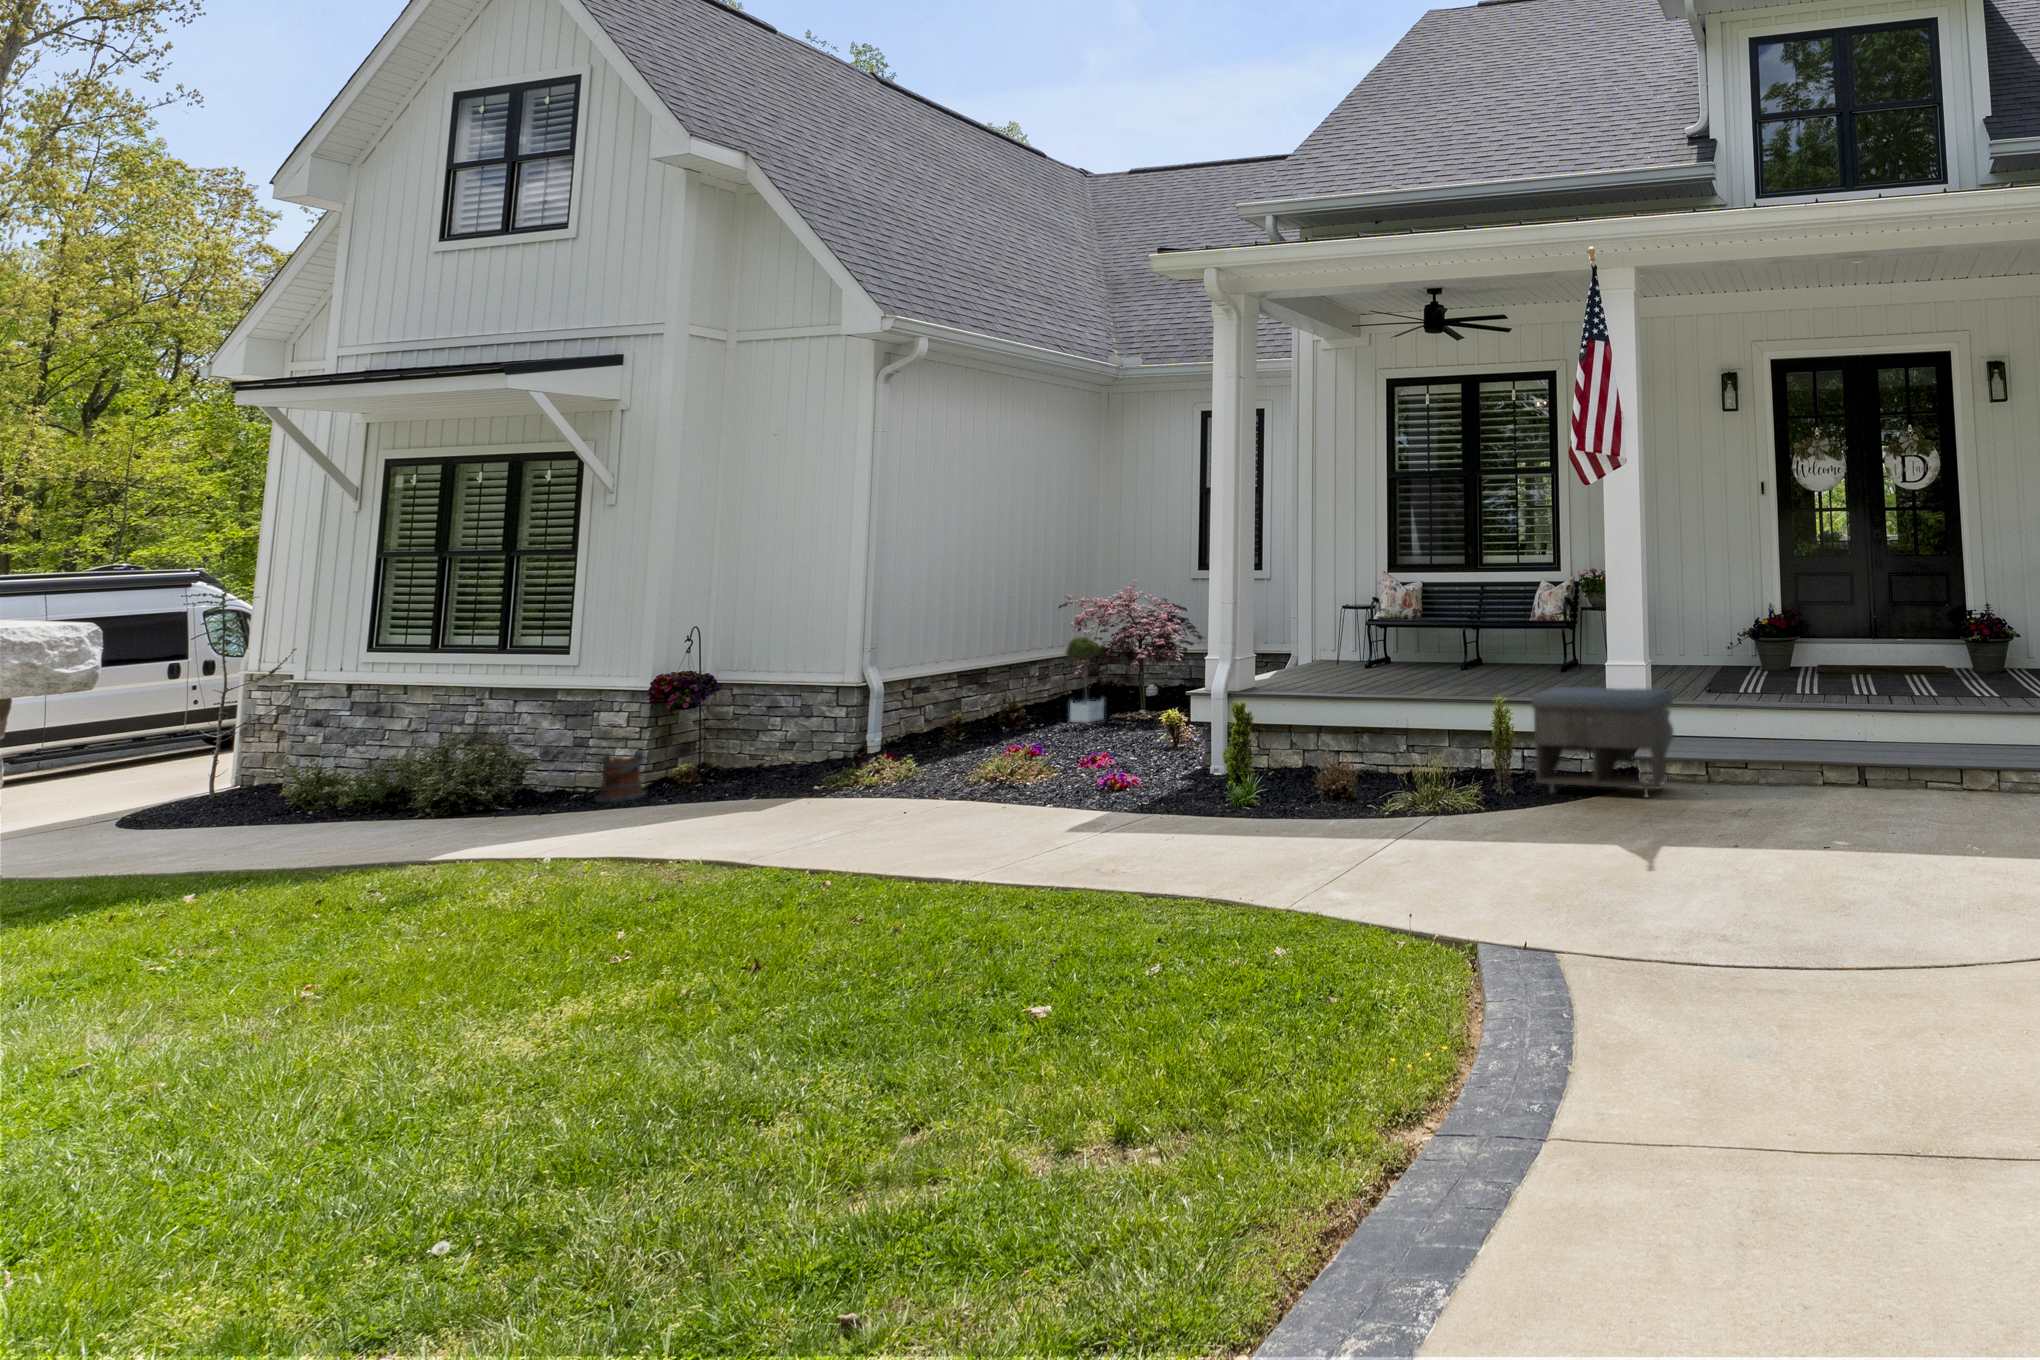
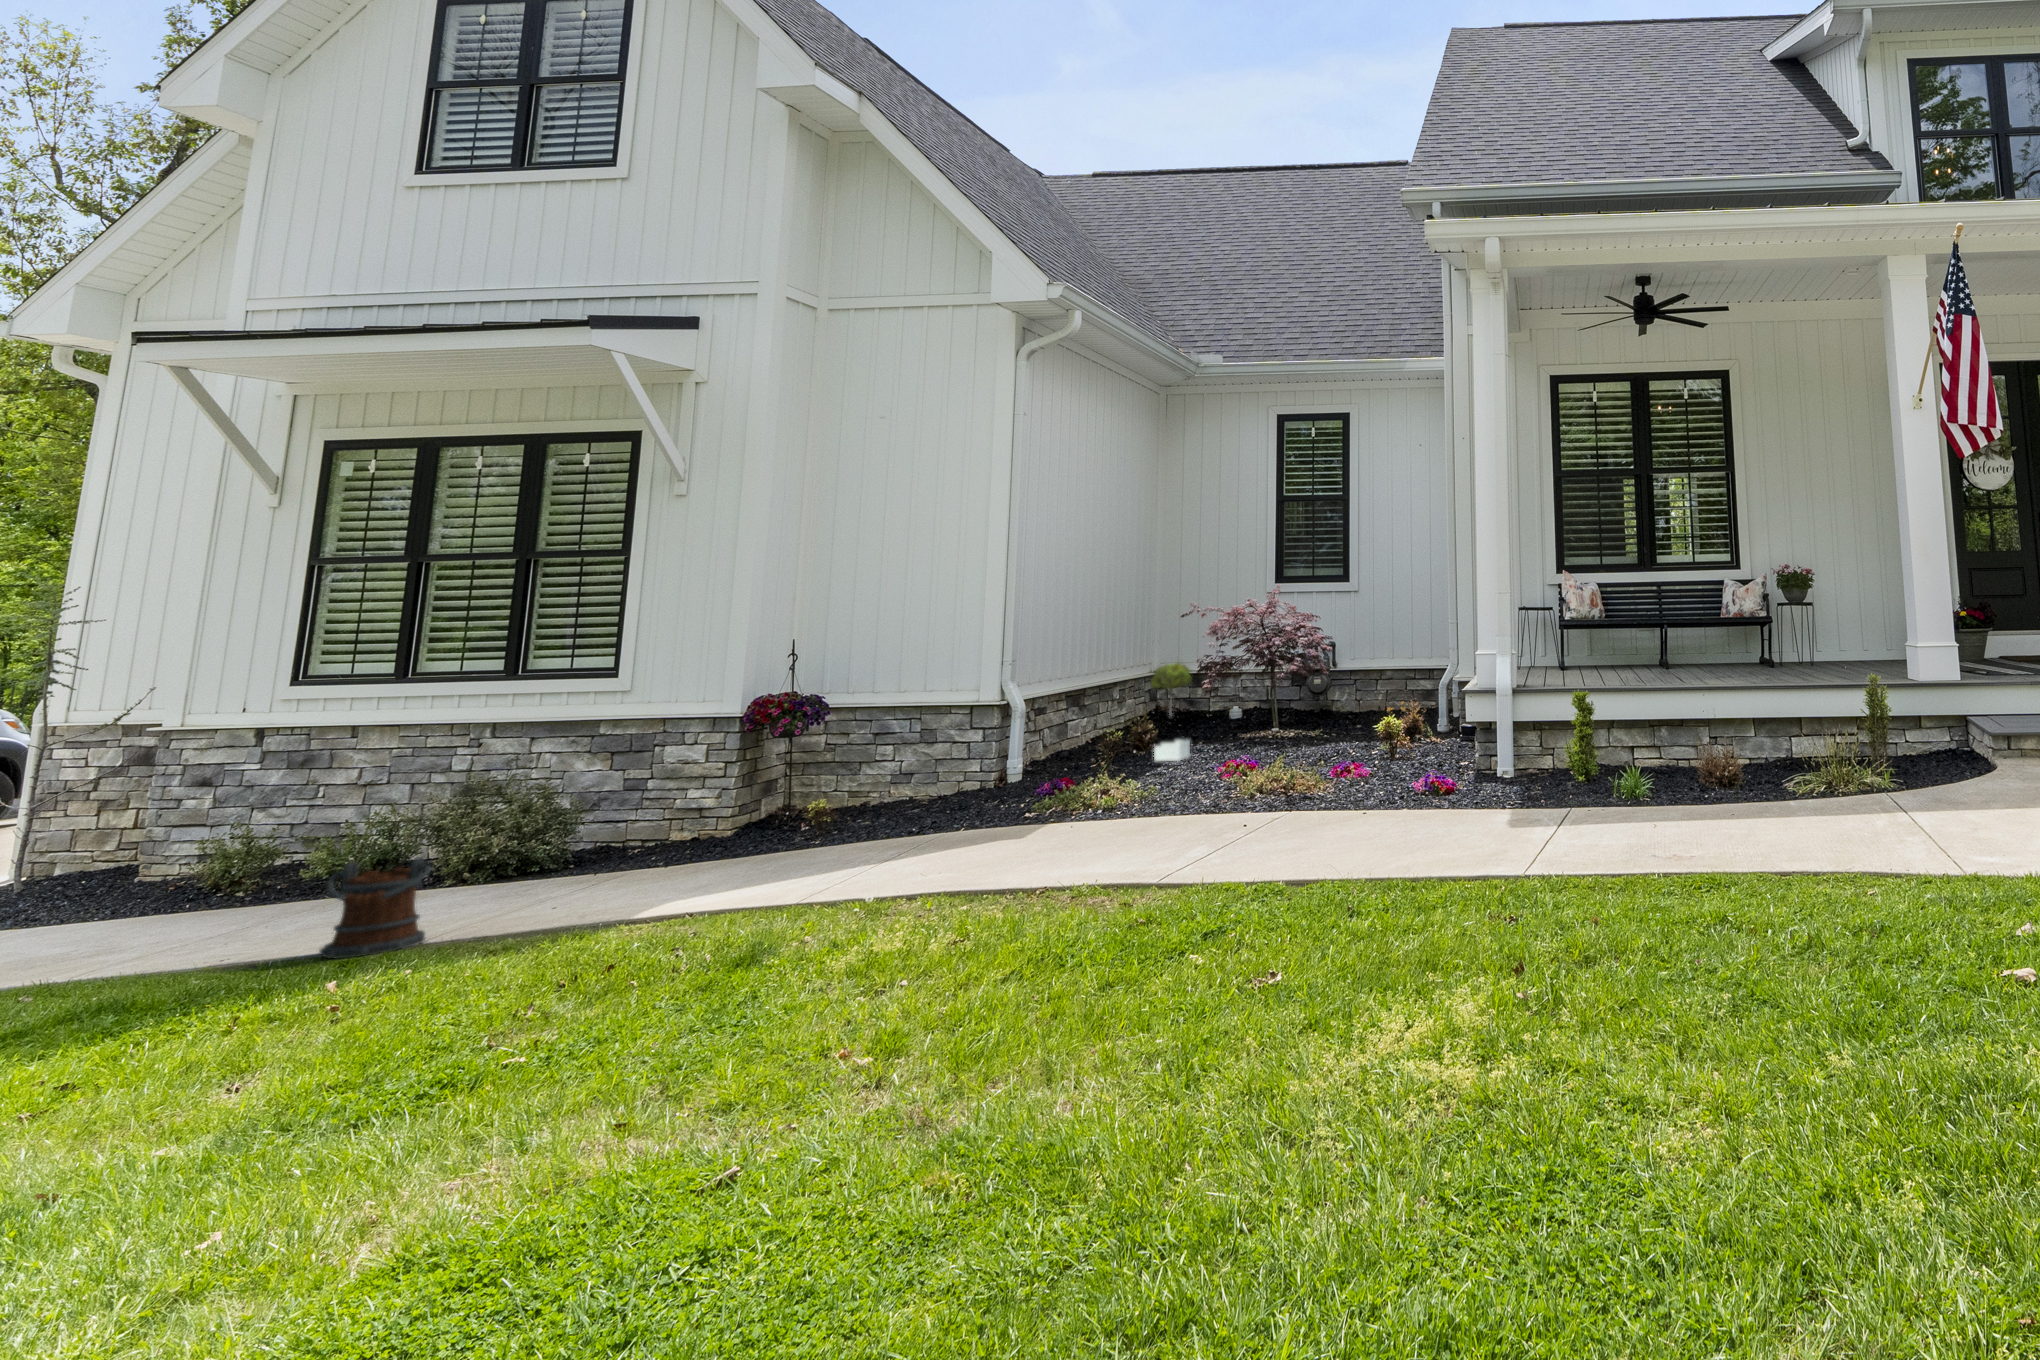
storage bench: present [1532,687,1673,798] -> none [1862,668,2012,777]
bucket: present [594,752,646,803] -> present [319,857,431,958]

